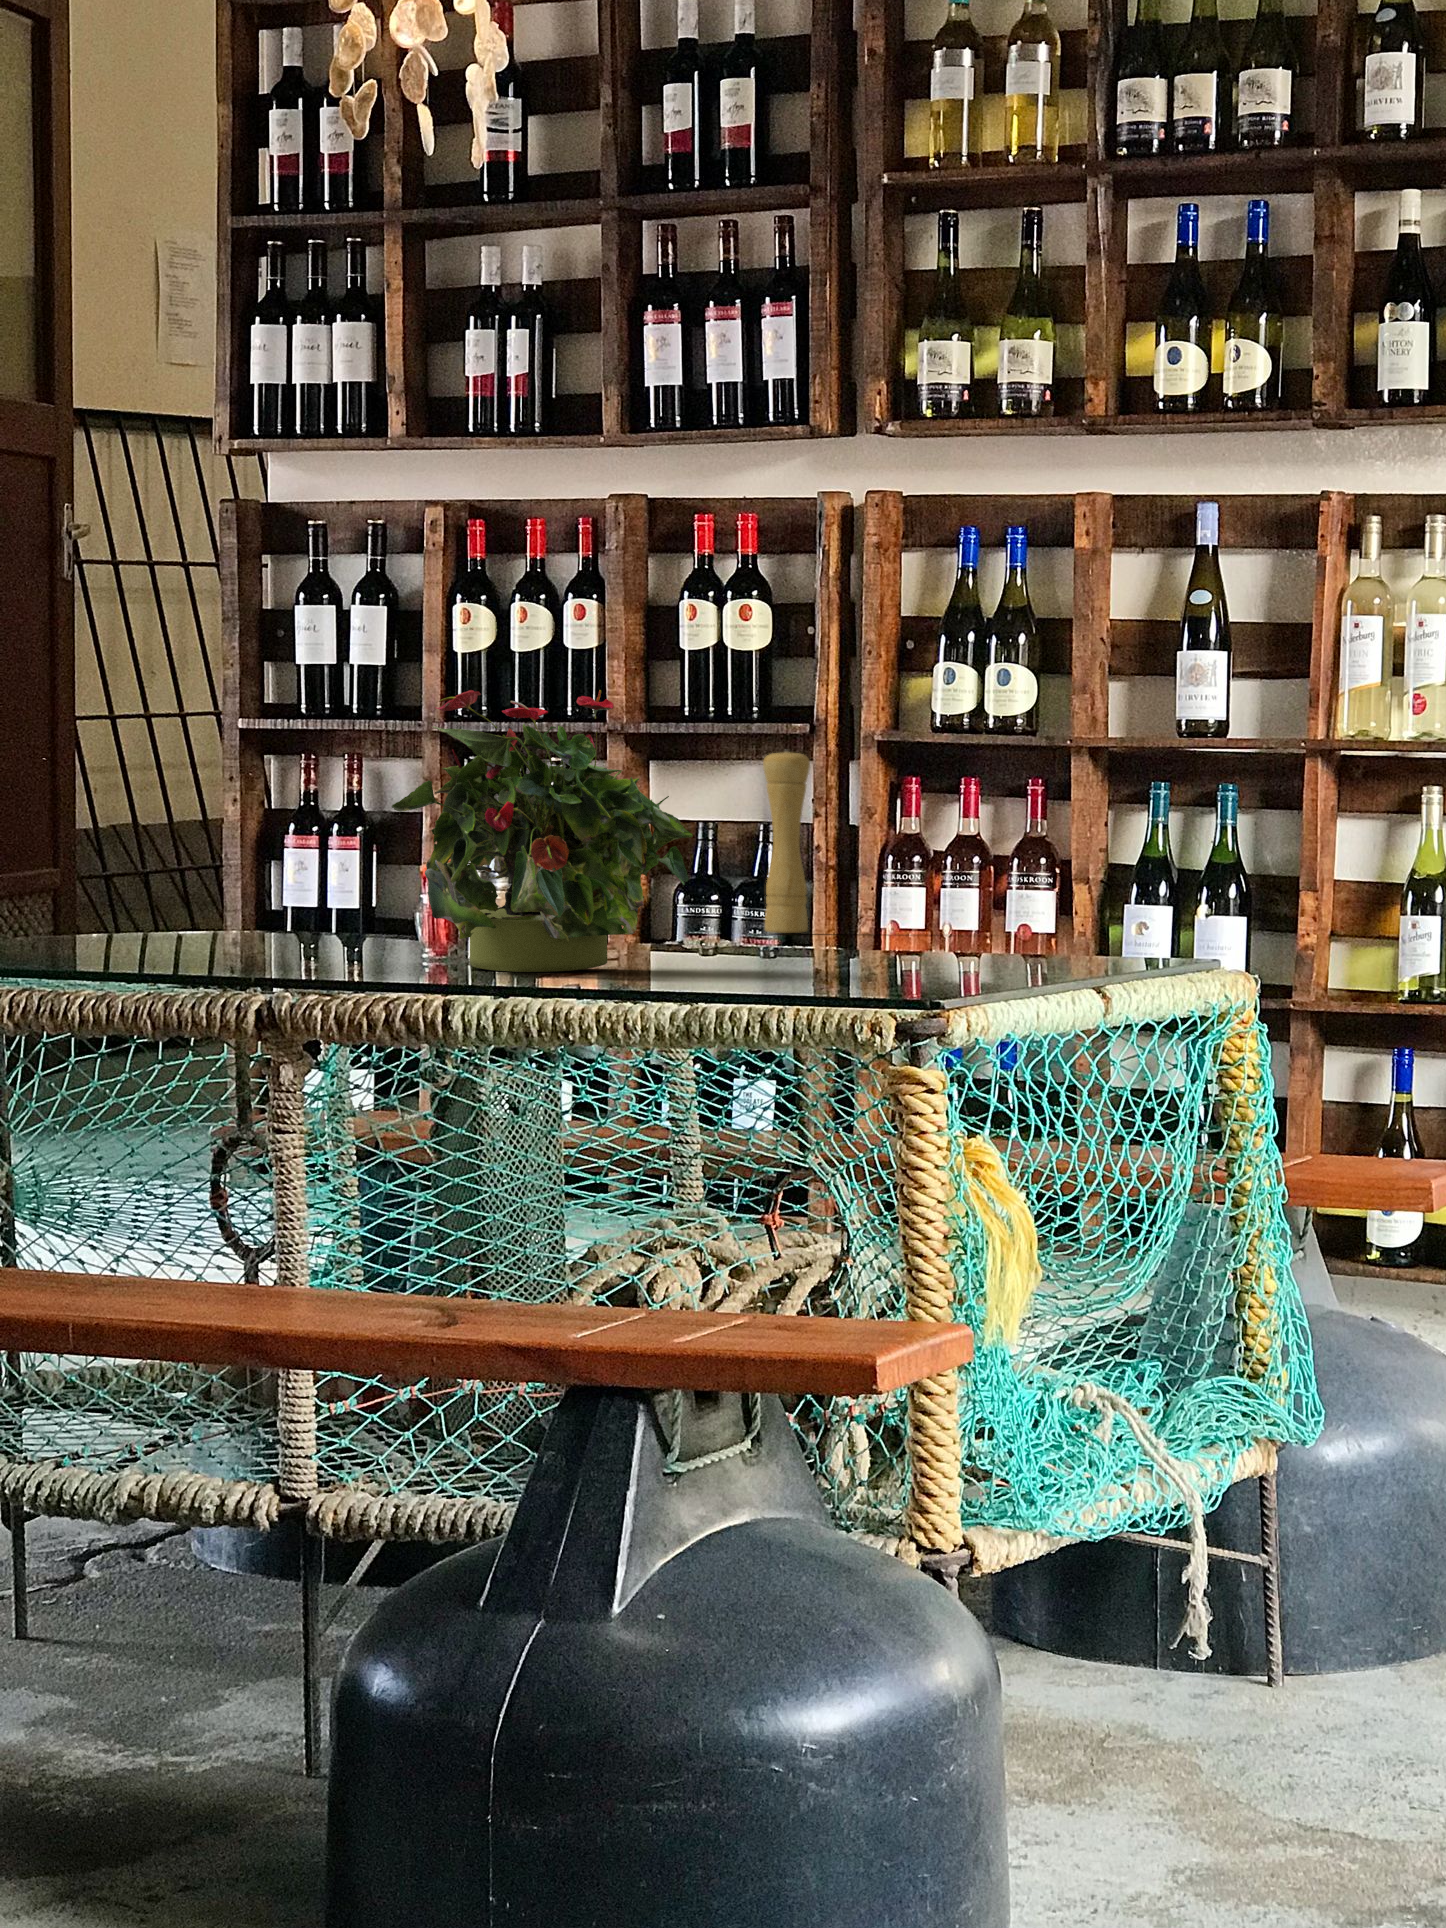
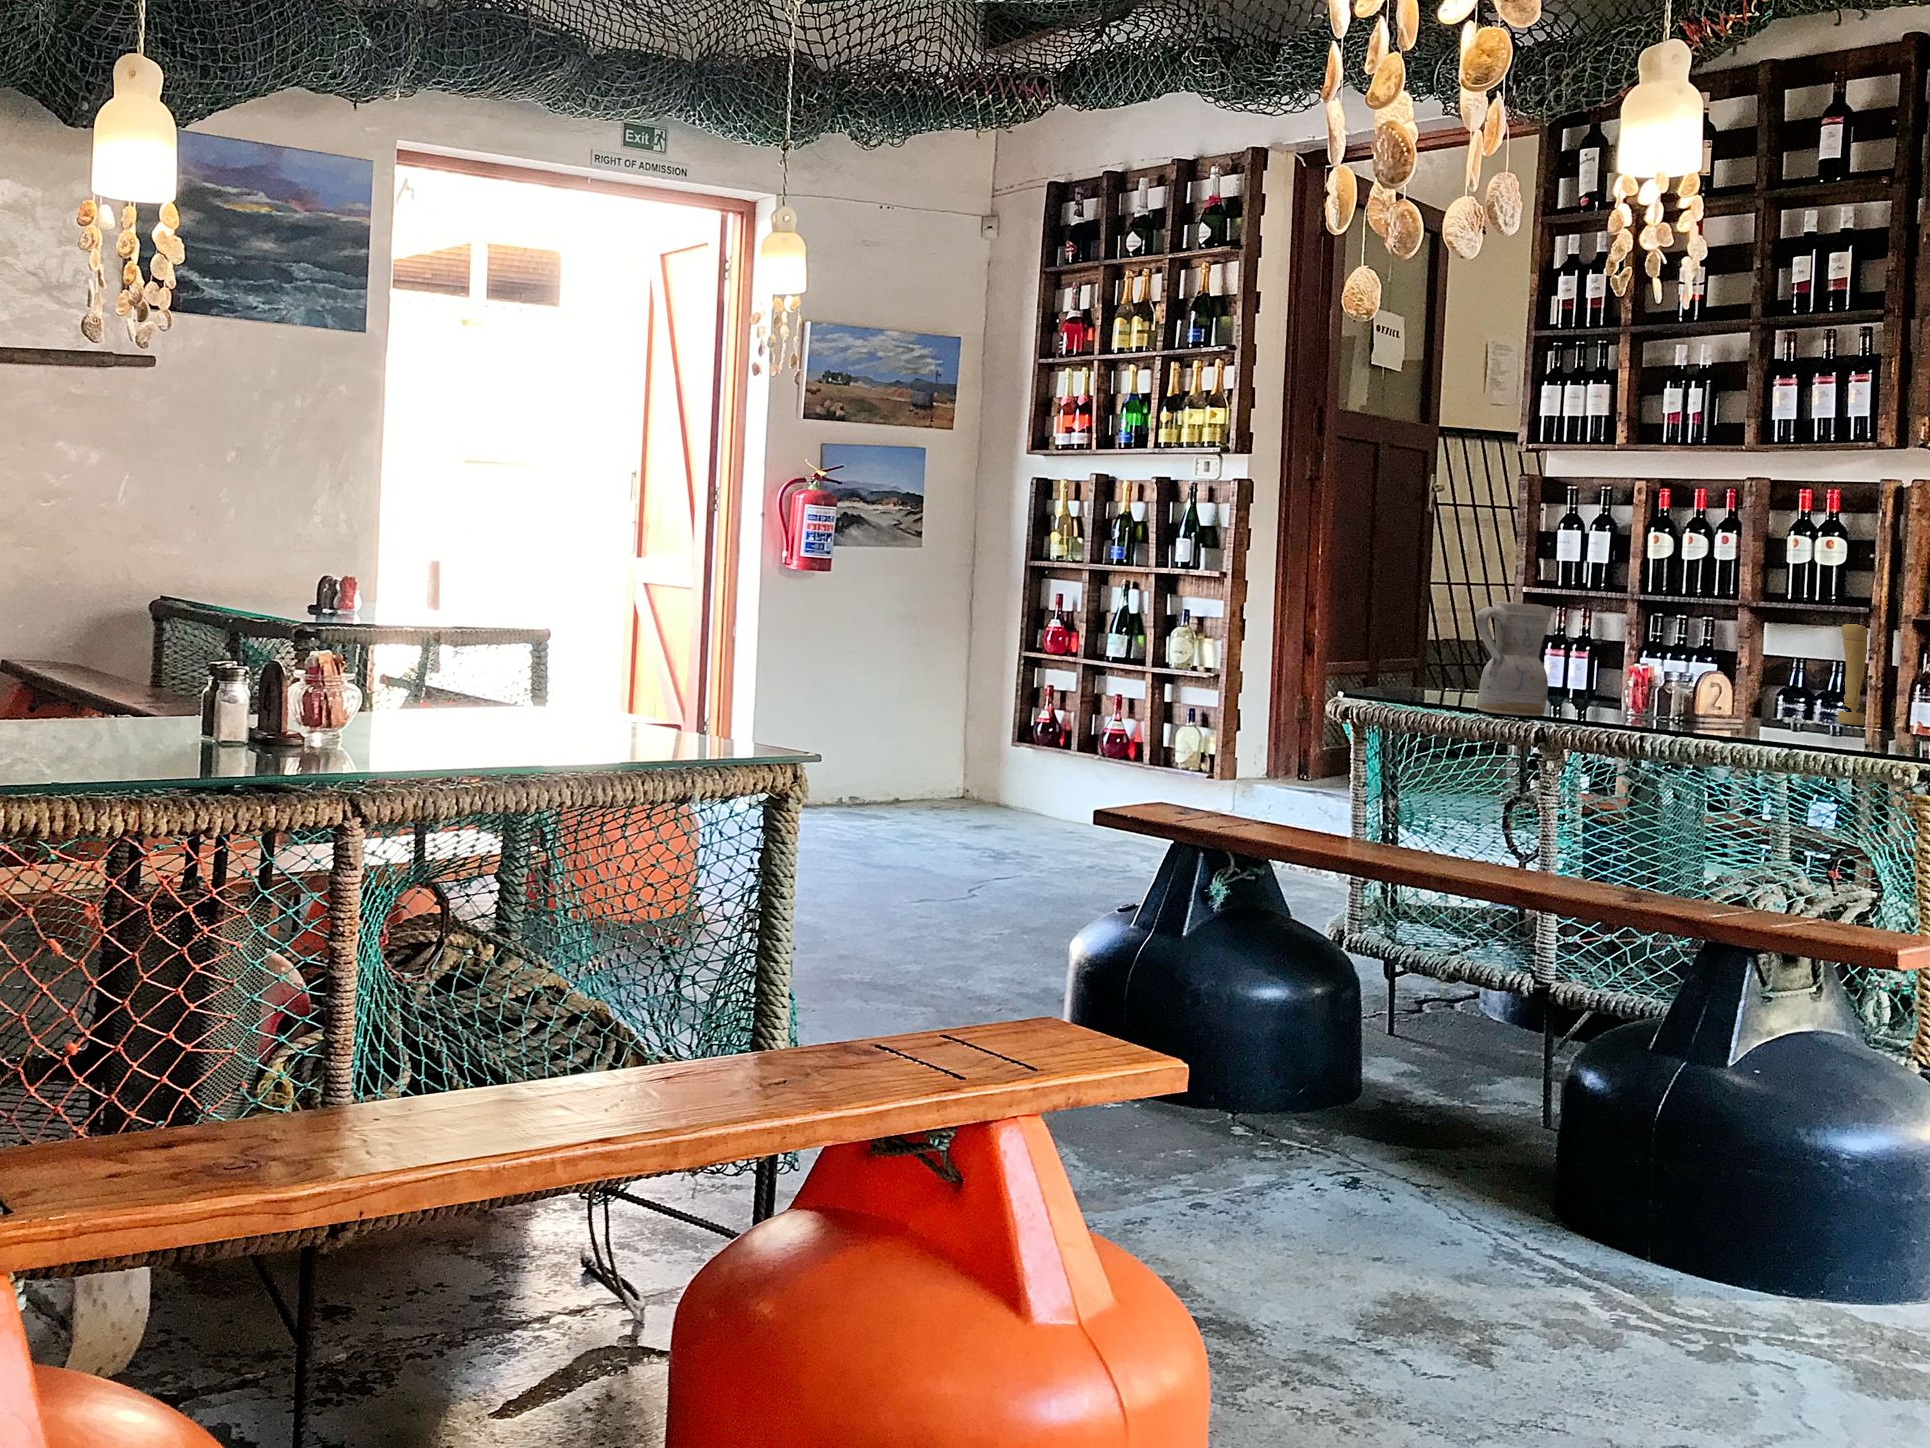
potted plant: present [392,690,693,972] -> none [1619,590,1790,732]
ceramic pitcher: none [104,726,260,973] -> present [1476,601,1553,716]

